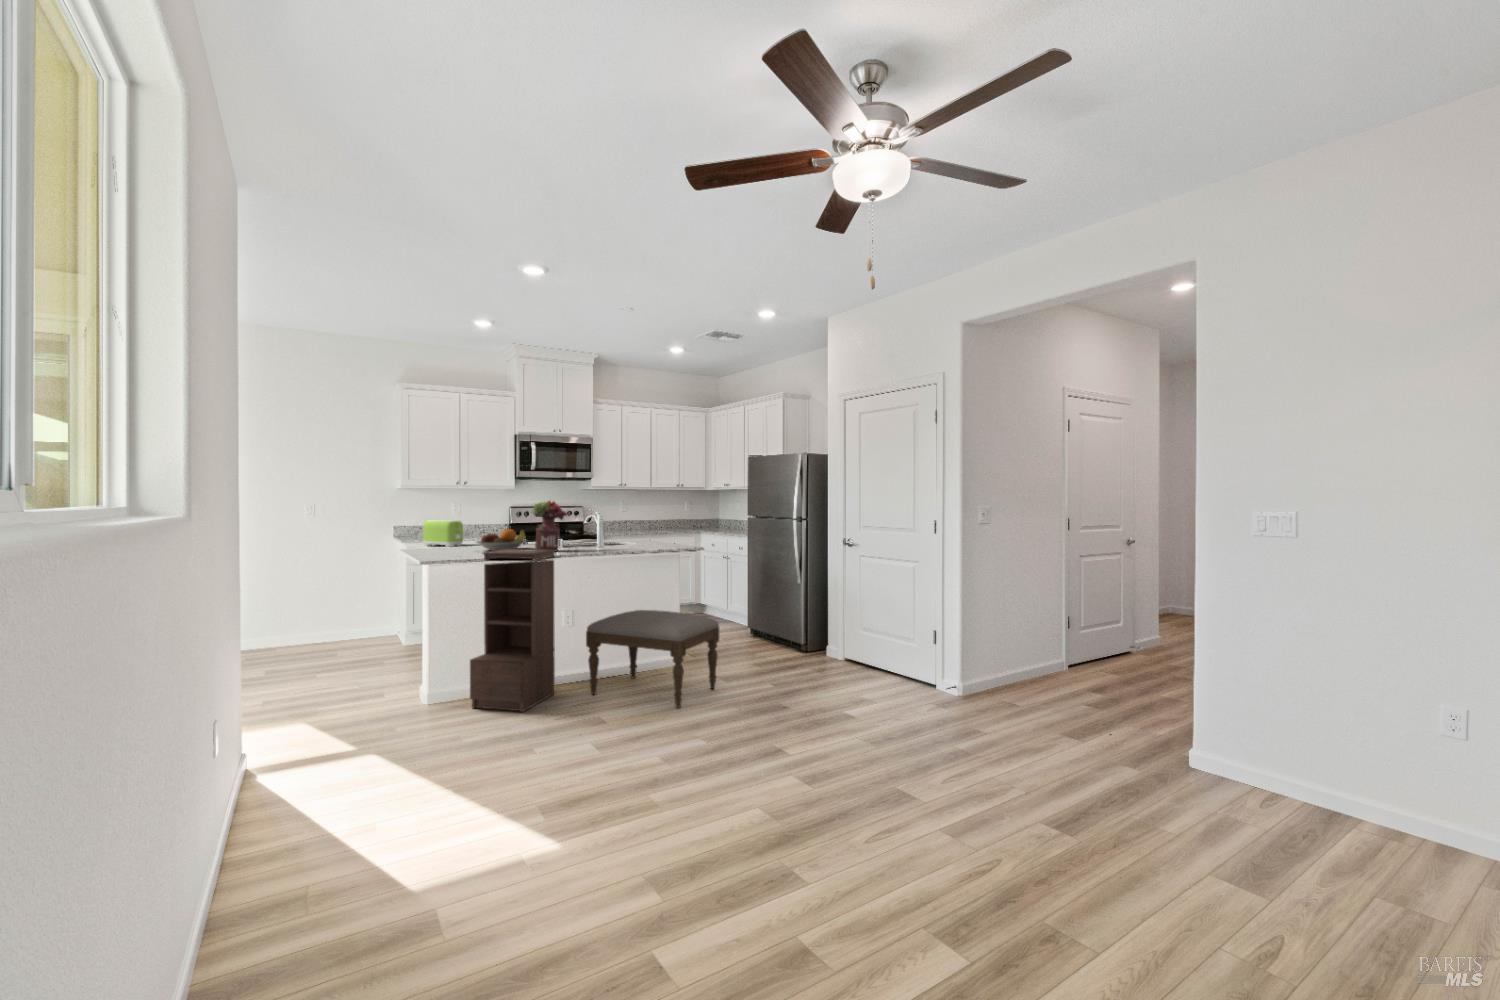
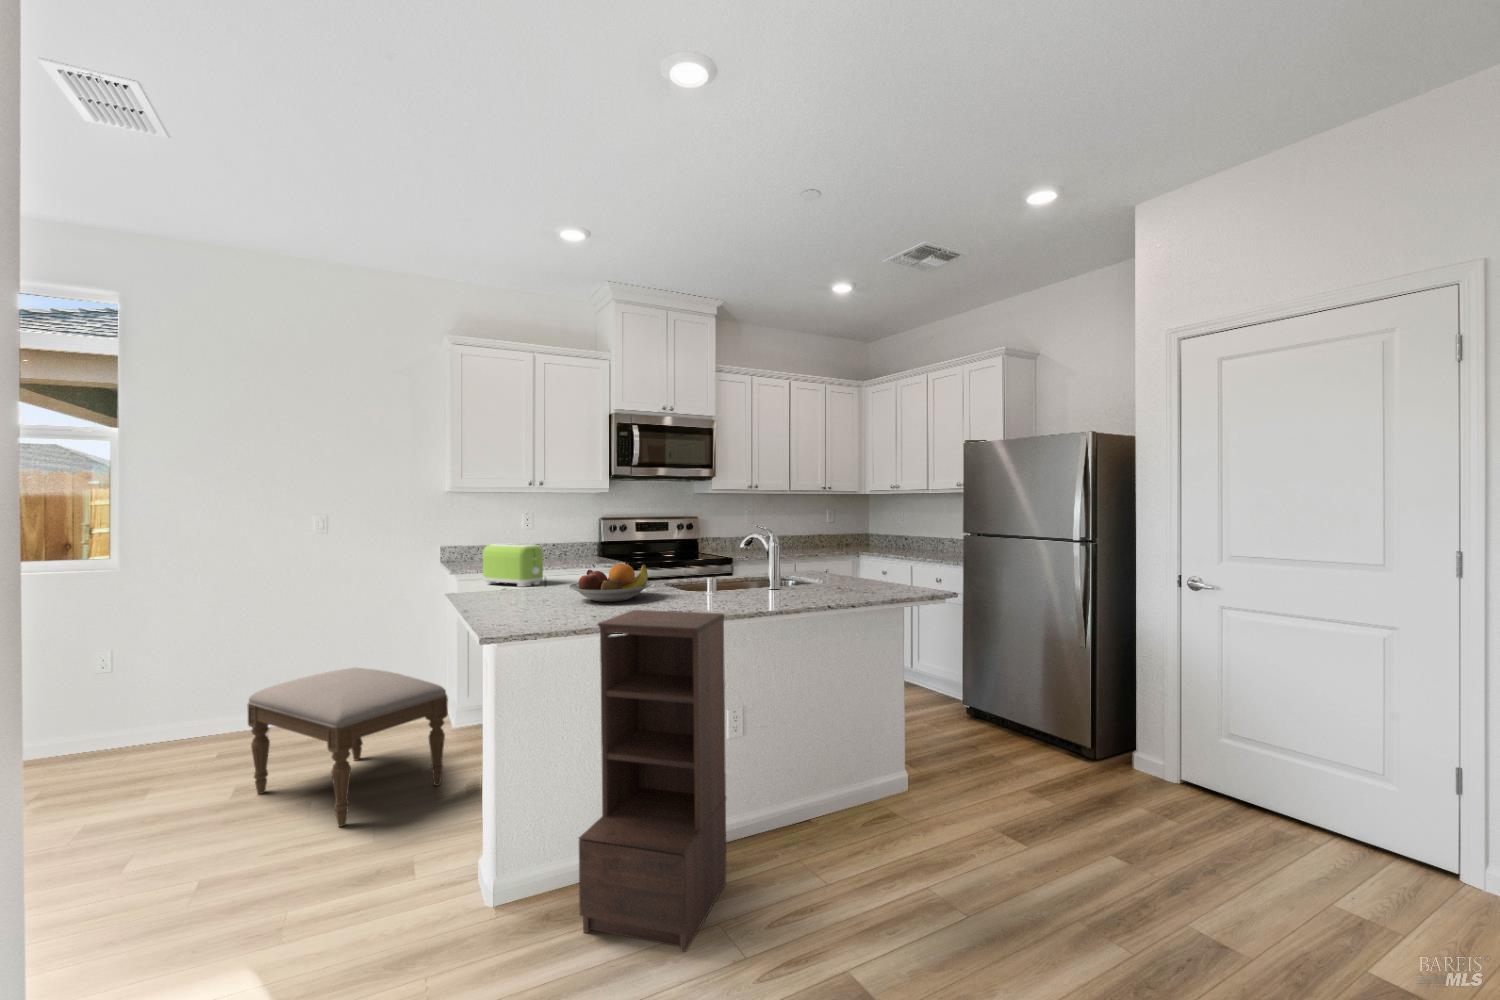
flower arrangement: present [532,501,567,551] -> none [668,516,729,608]
ottoman: present [586,610,719,708] -> present [247,667,448,826]

